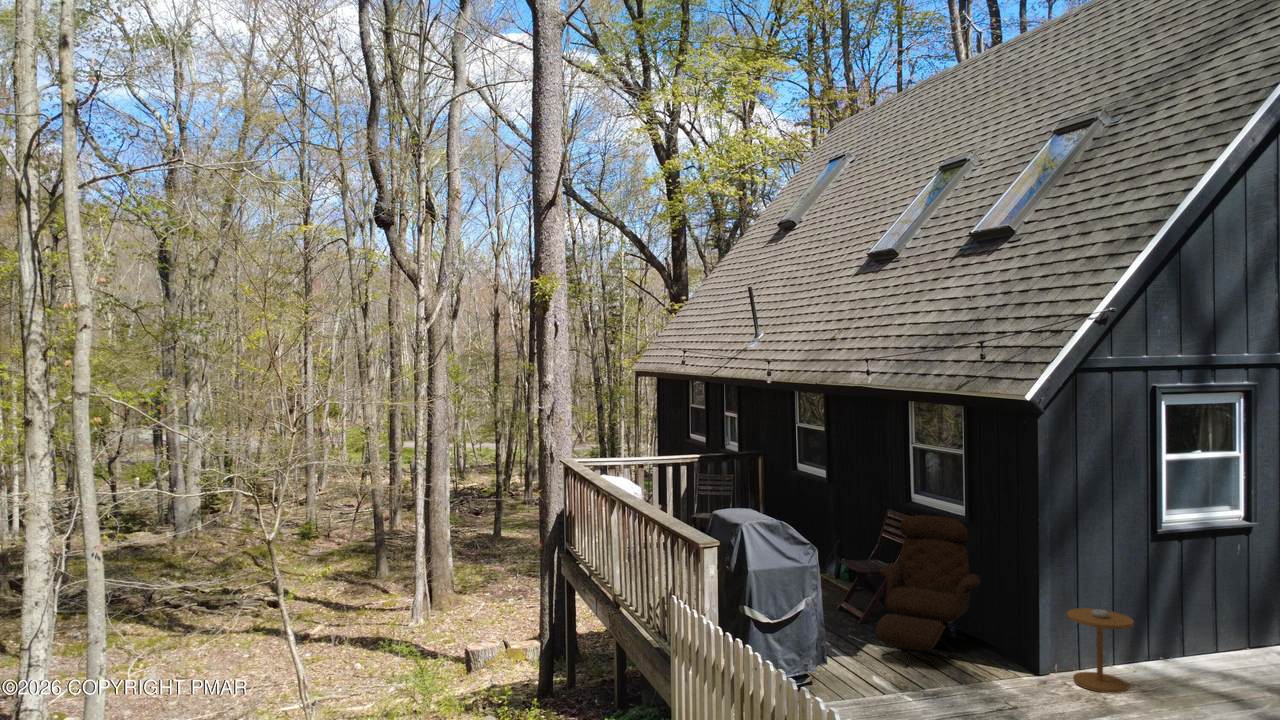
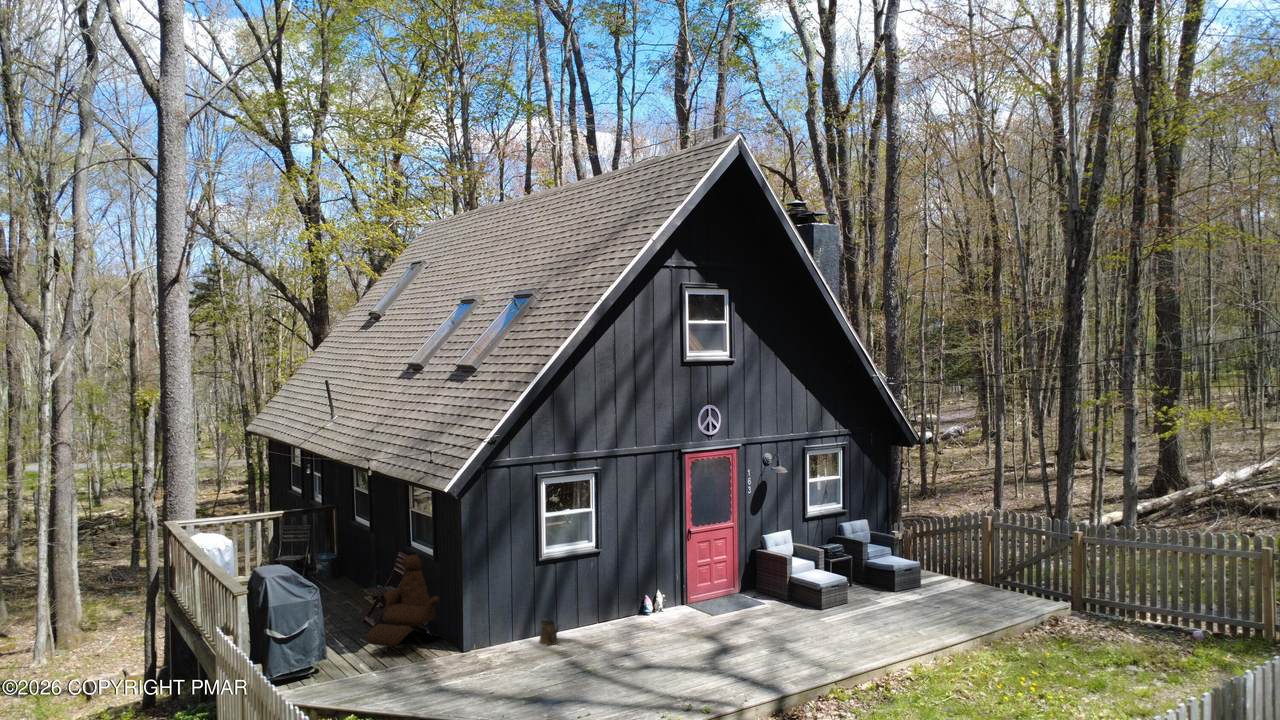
side table: present [1067,608,1134,693] -> none [472,611,506,661]
watering can: none [1168,630,1235,677] -> present [539,619,560,645]

